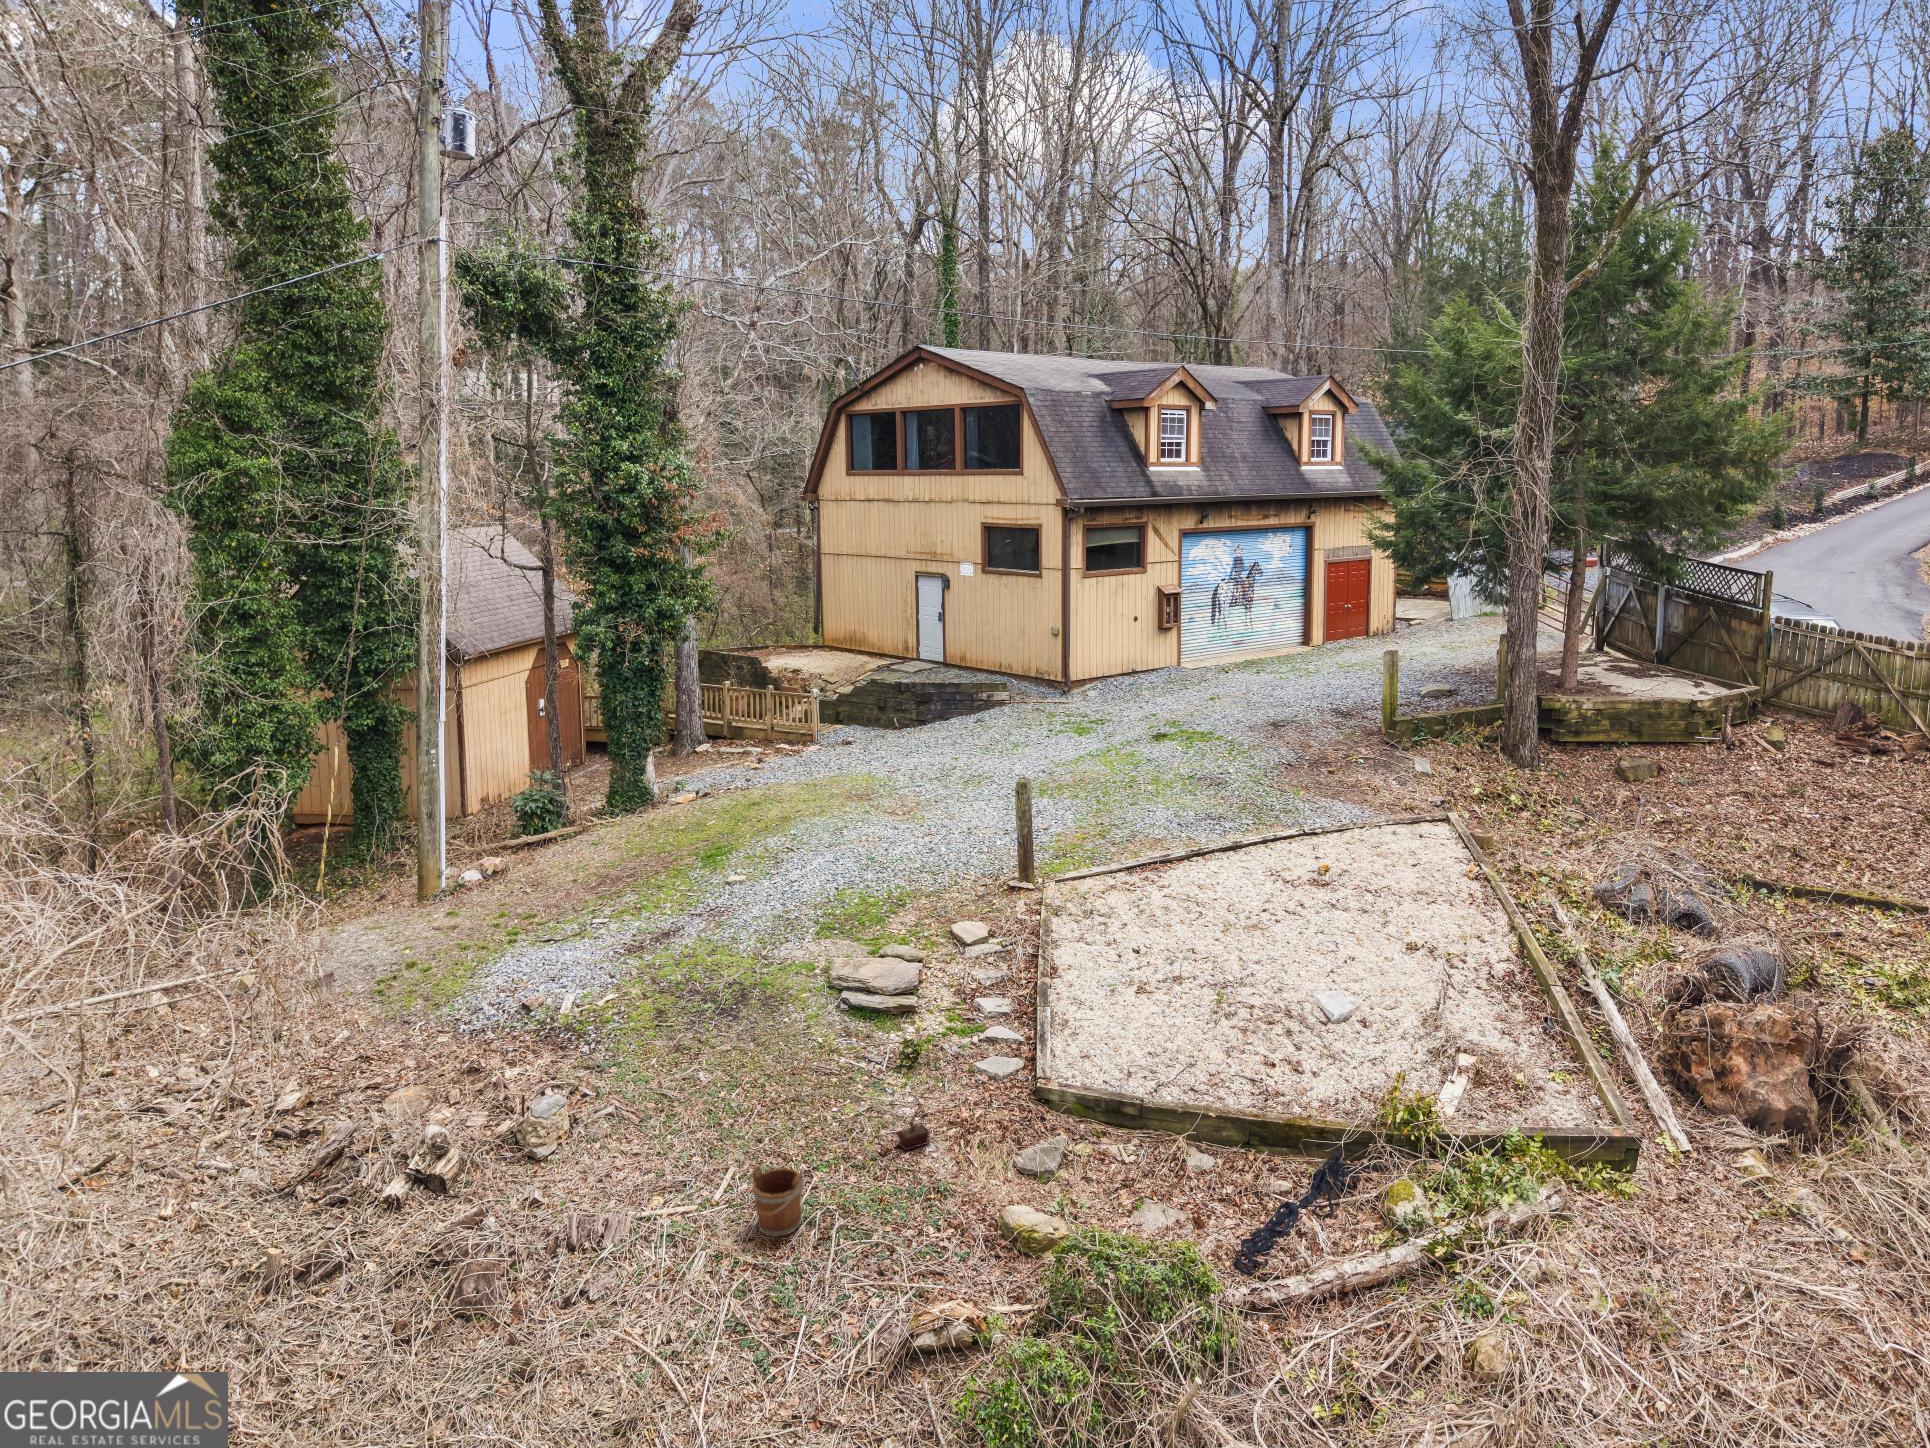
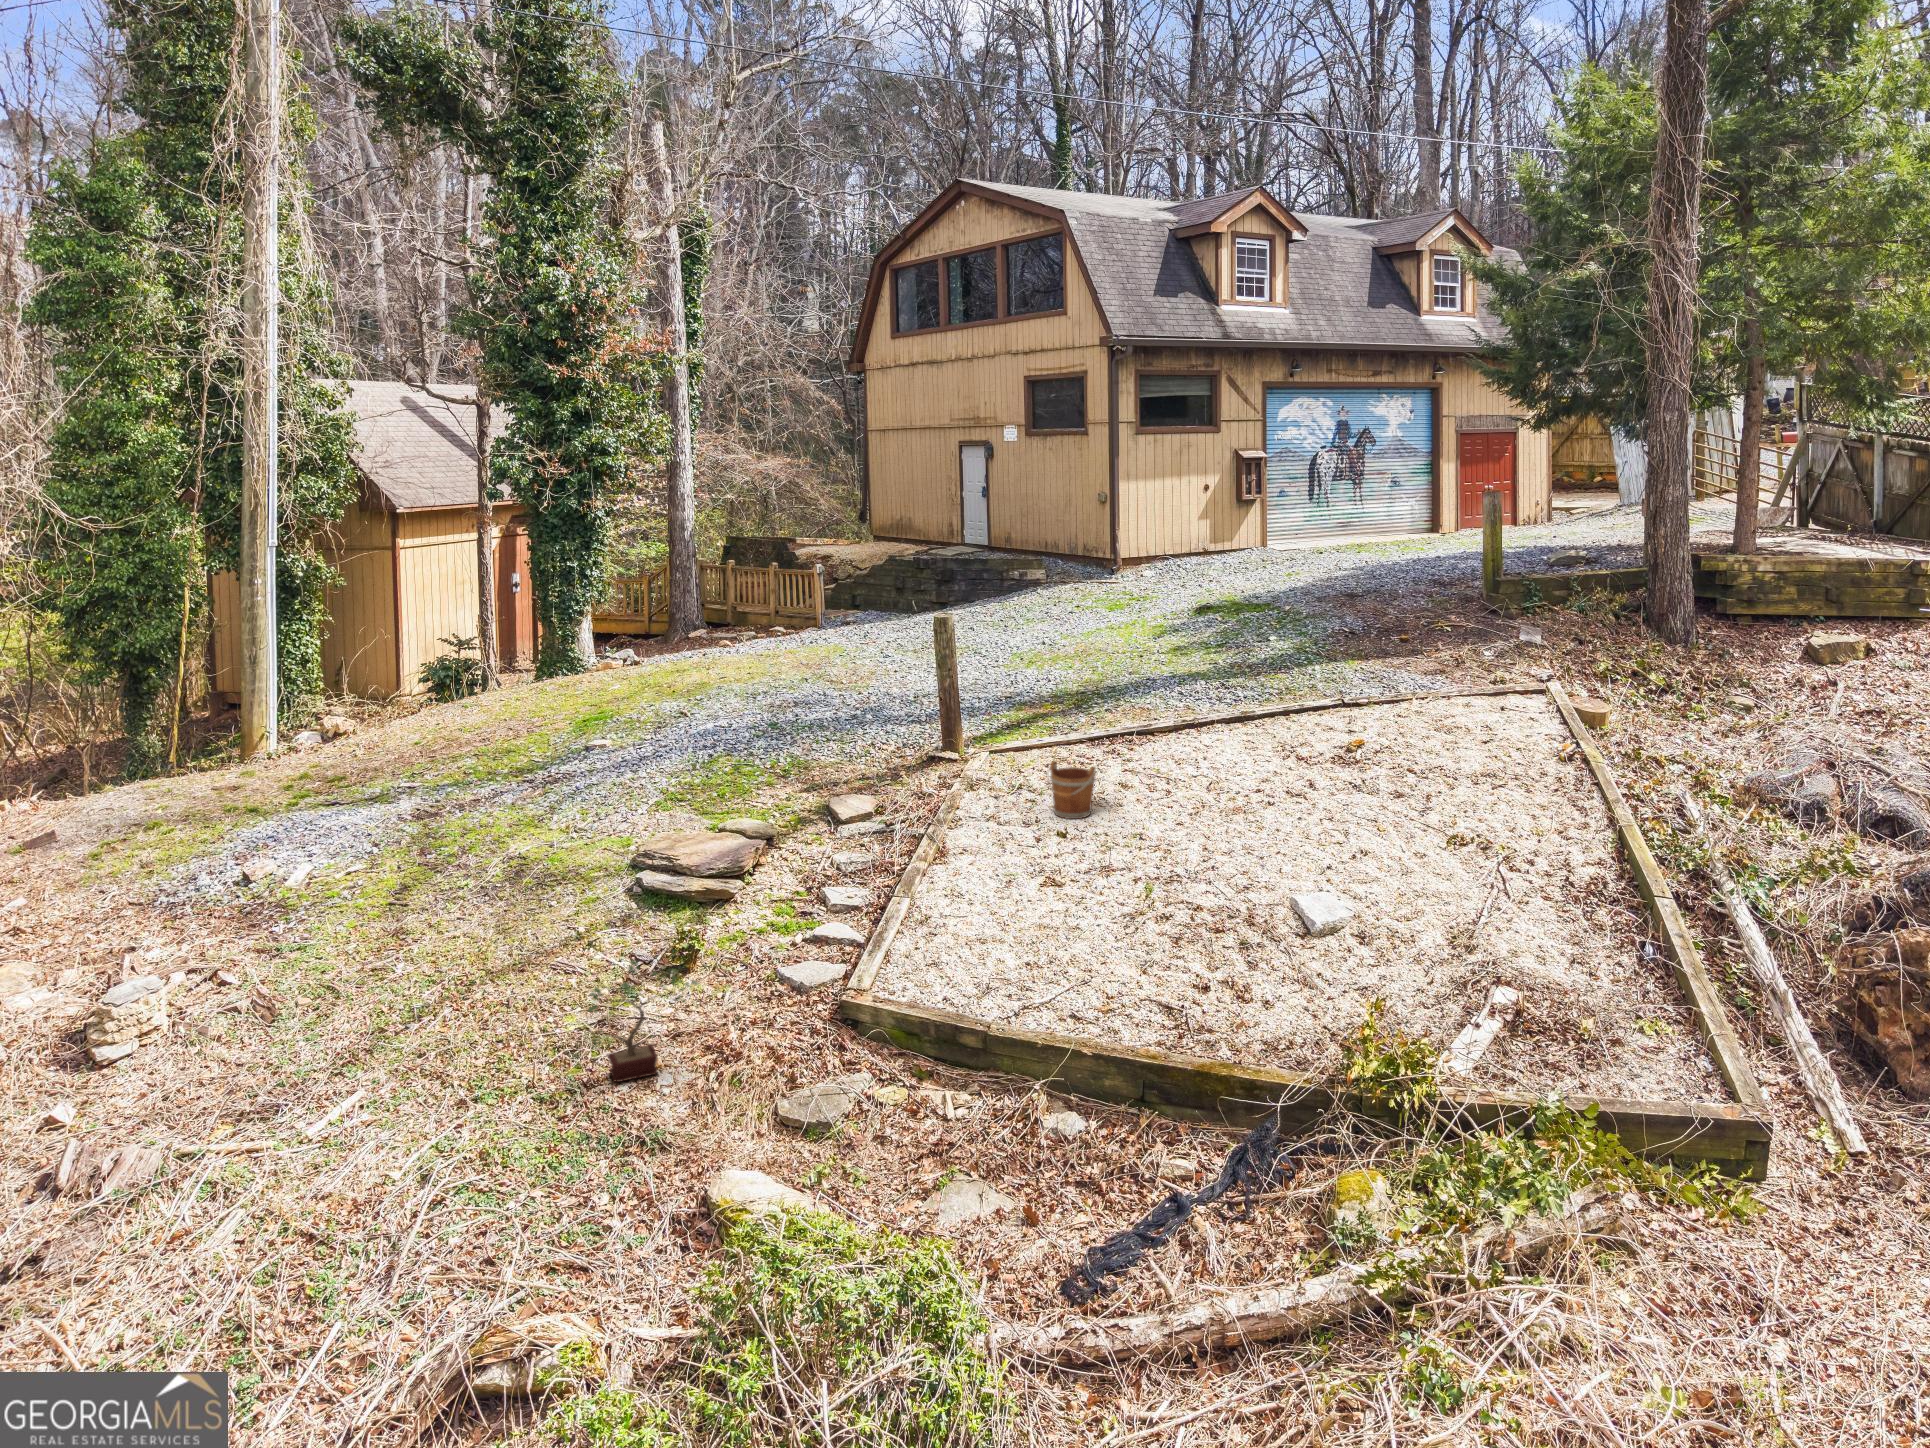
bucket: present [751,1166,804,1237] -> present [1049,761,1096,819]

